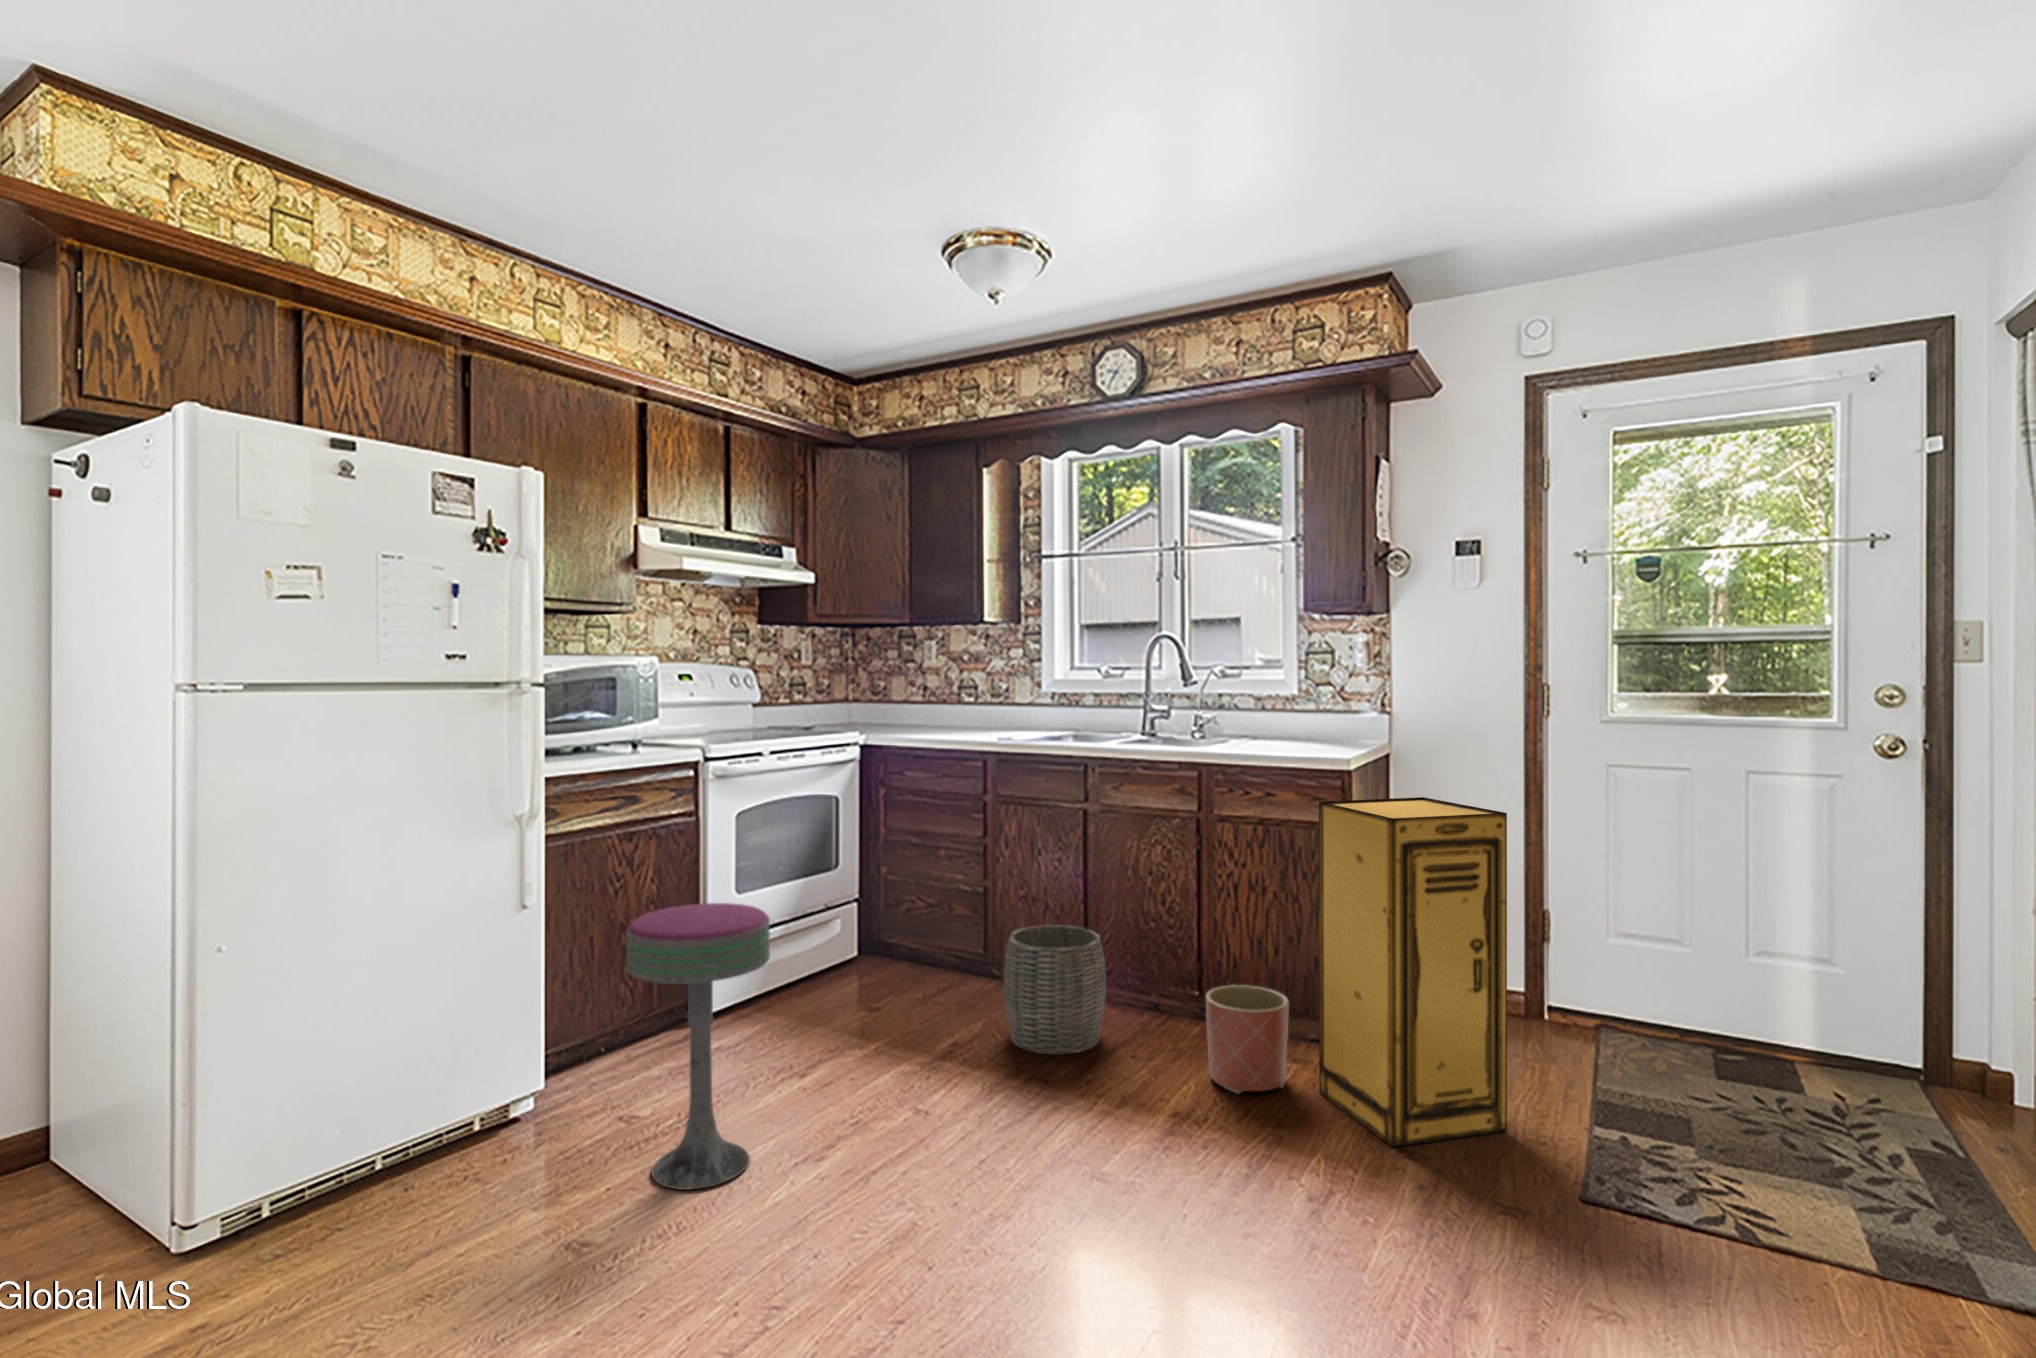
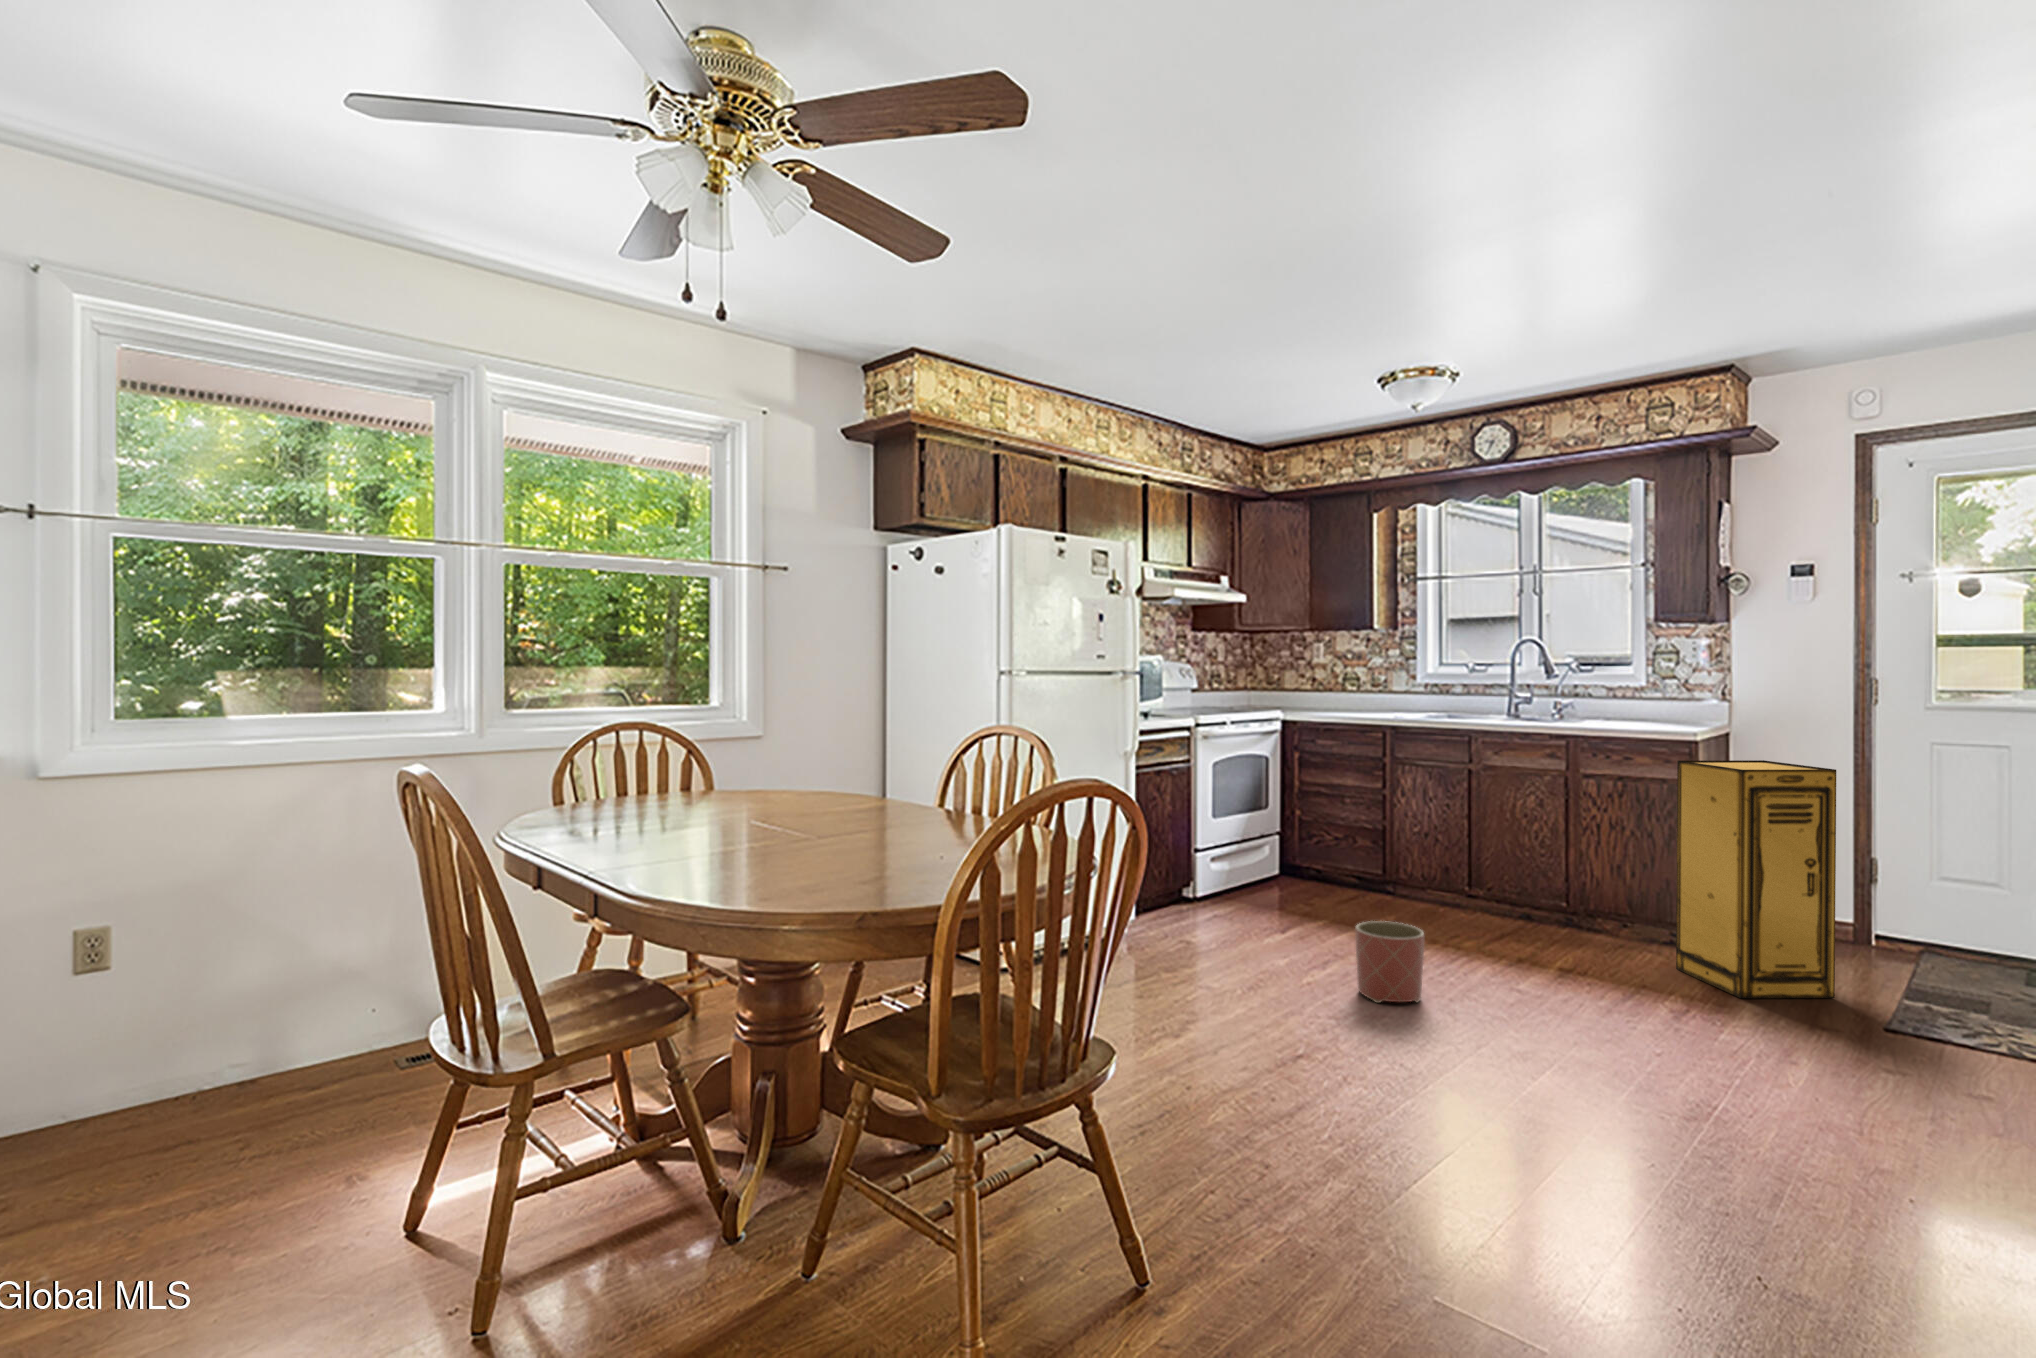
bar stool: present [626,903,770,1190] -> none [1209,811,1296,977]
woven basket: present [1004,925,1106,1055] -> none [1416,849,1496,936]
planter: present [1206,985,1289,1094] -> present [1355,921,1424,1003]

